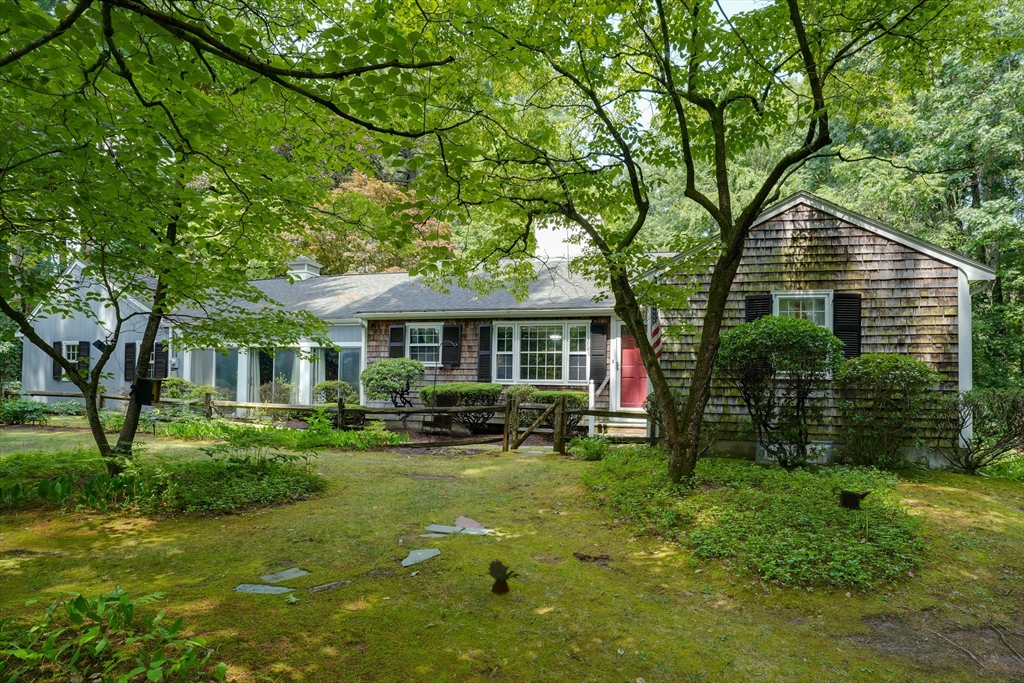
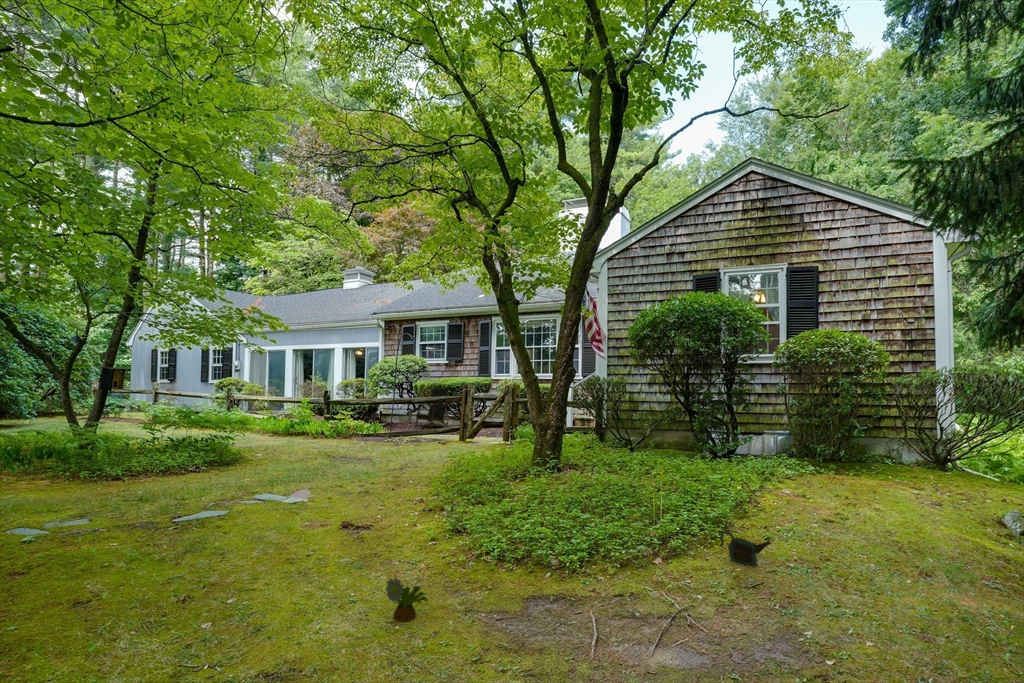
watering can: present [832,487,871,509] -> present [720,531,771,566]
decorative plant: present [486,559,520,594] -> present [386,577,428,621]

